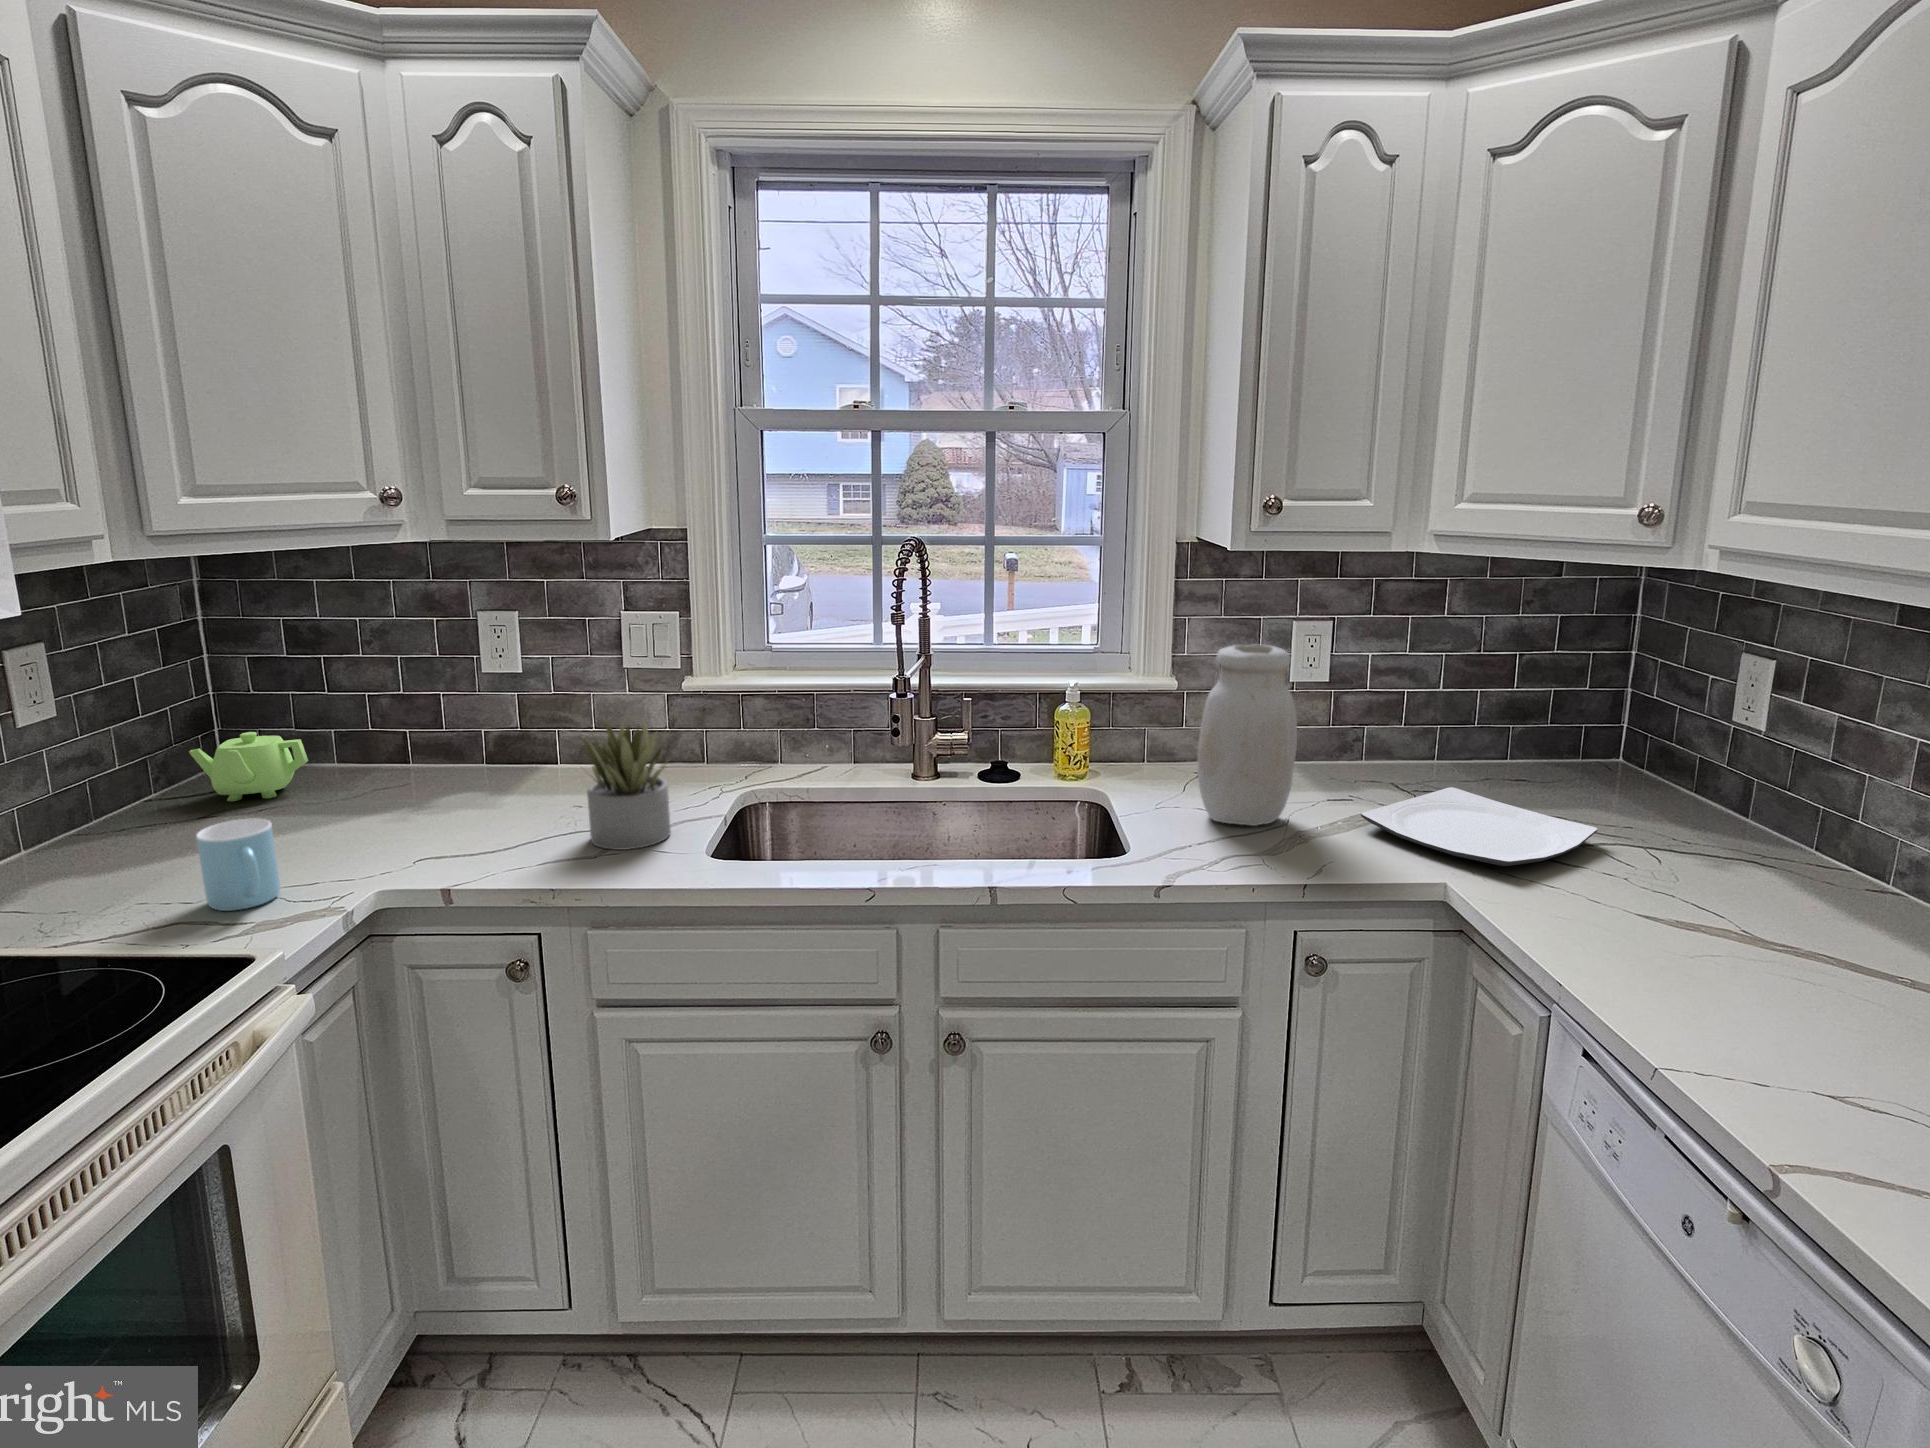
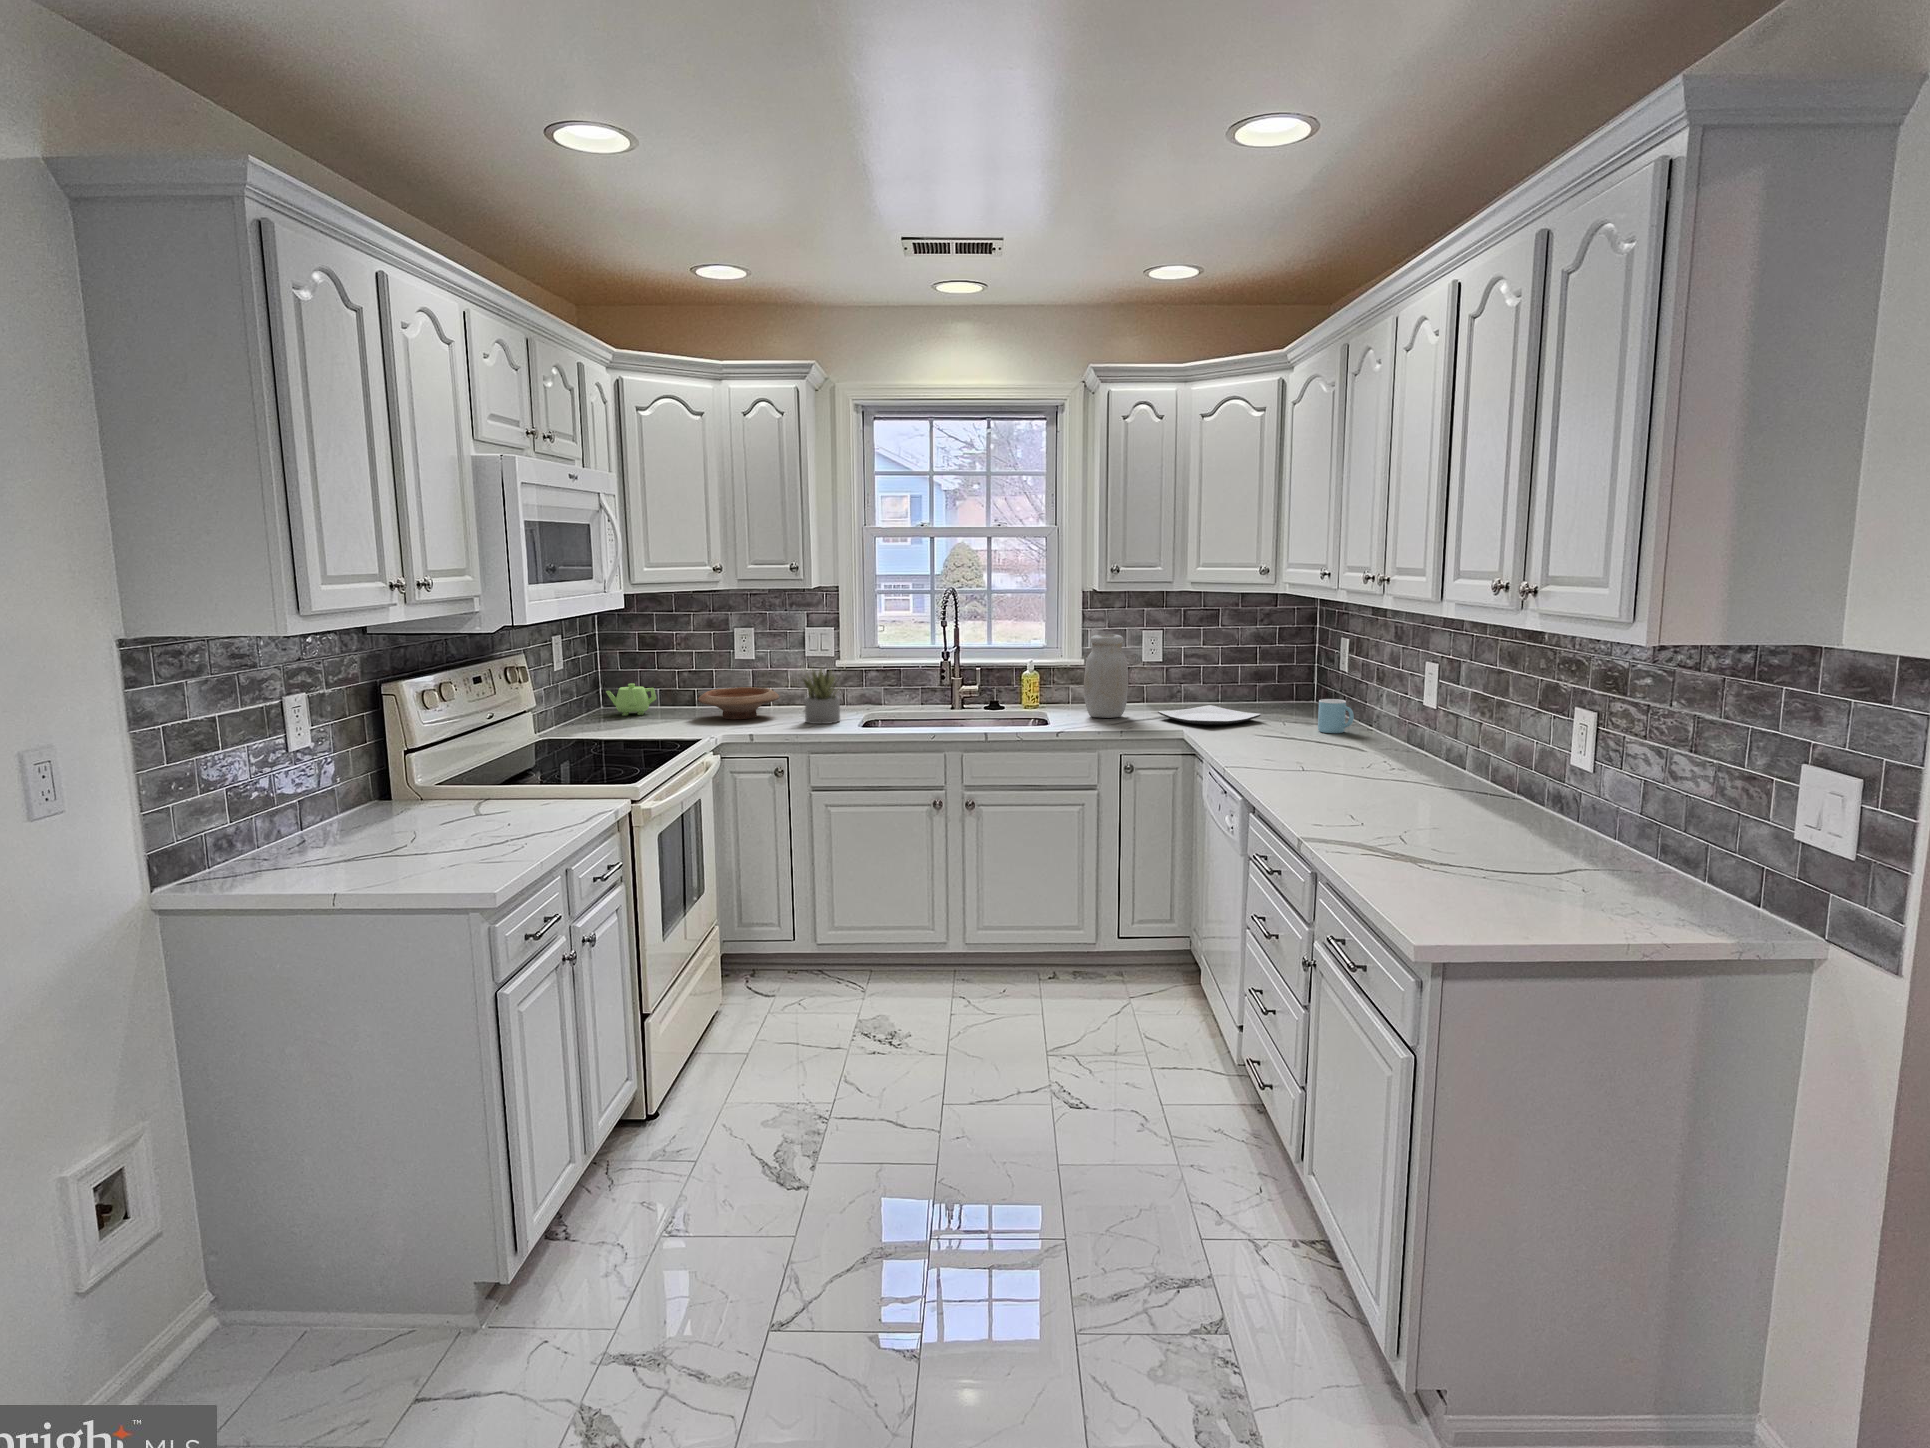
wooden bowl: none [364,742,551,823] -> present [698,687,779,719]
mug: present [196,819,280,911] -> present [1318,699,1354,733]

